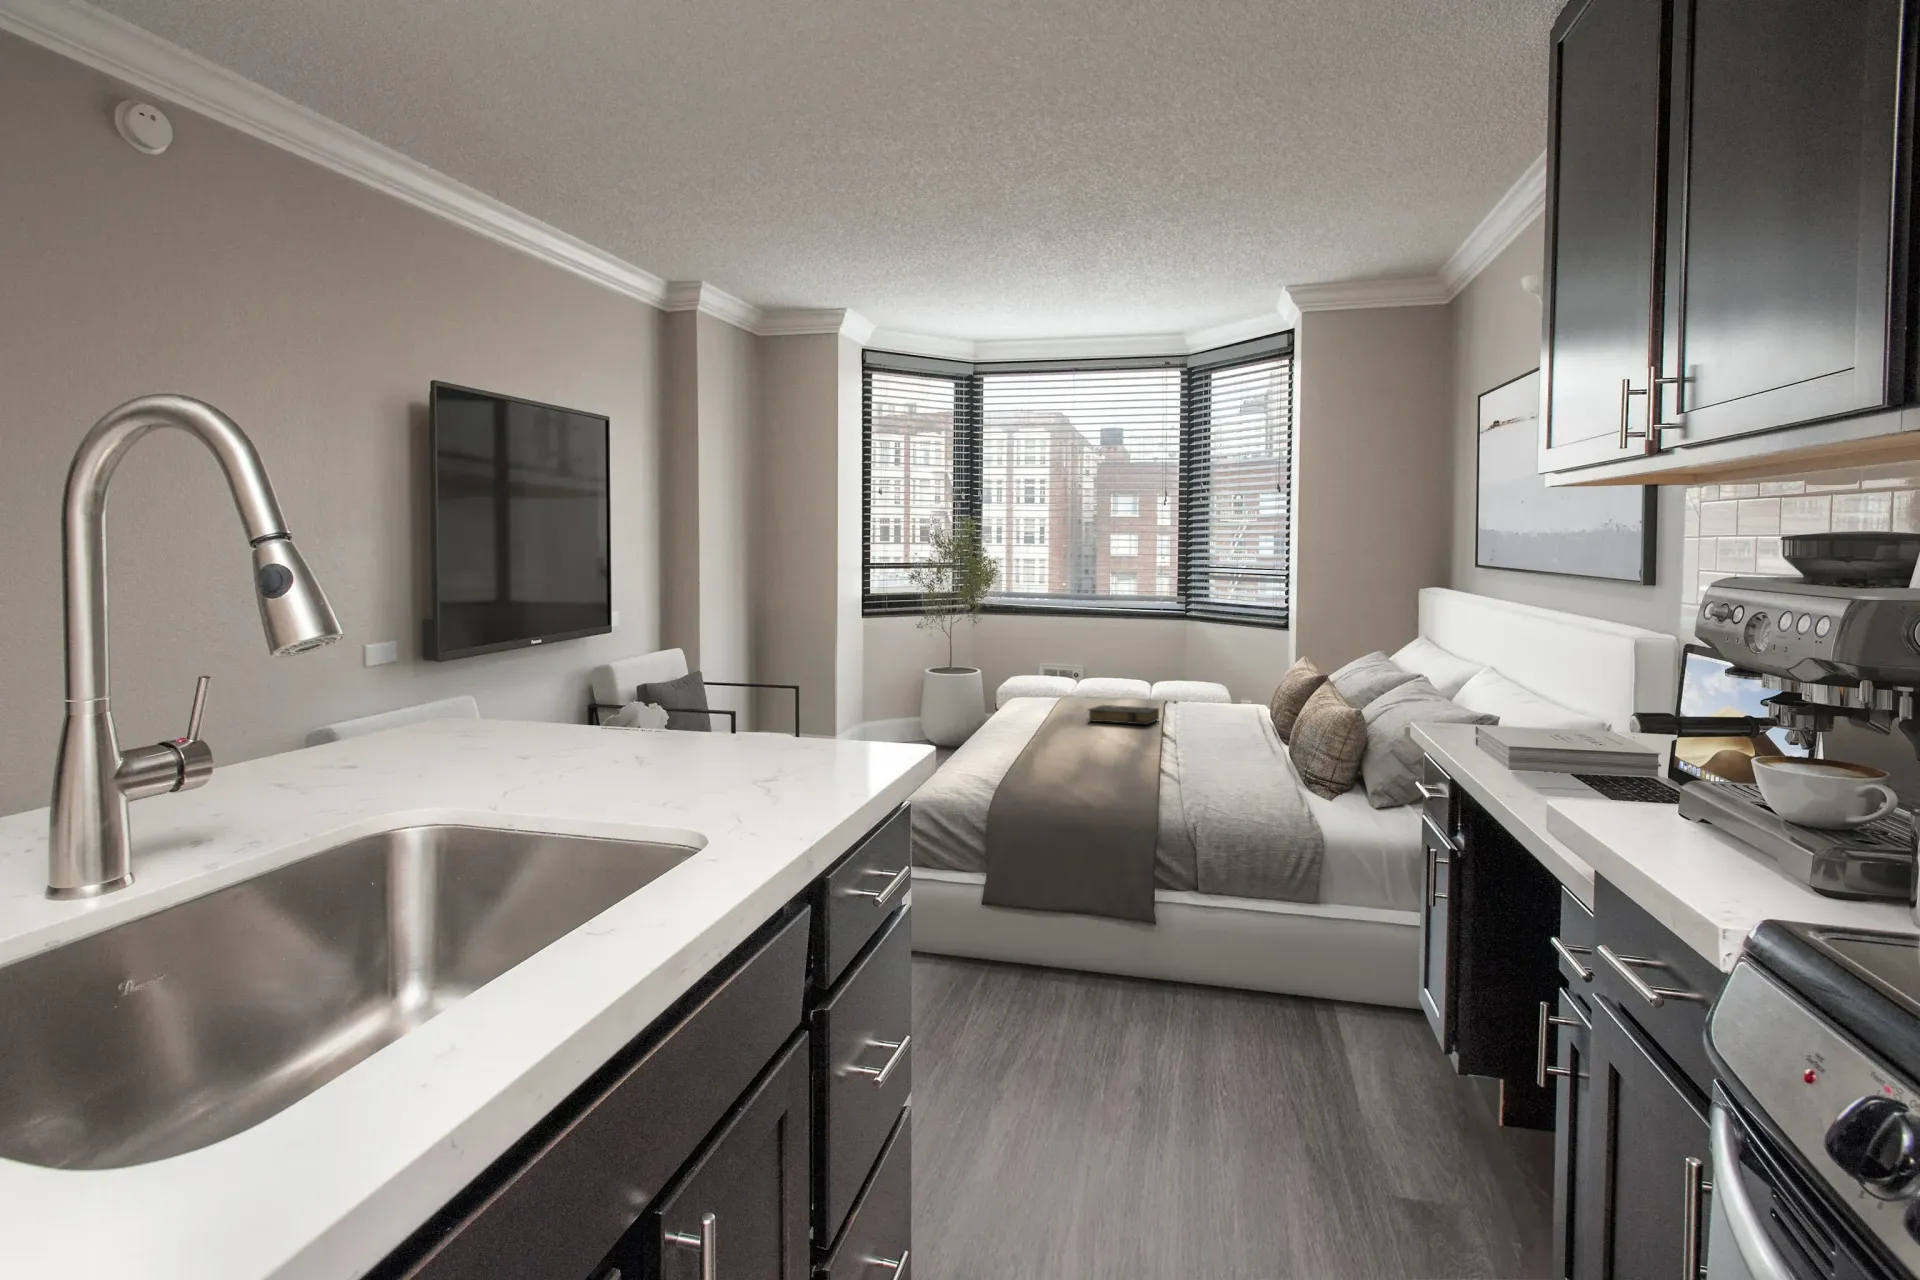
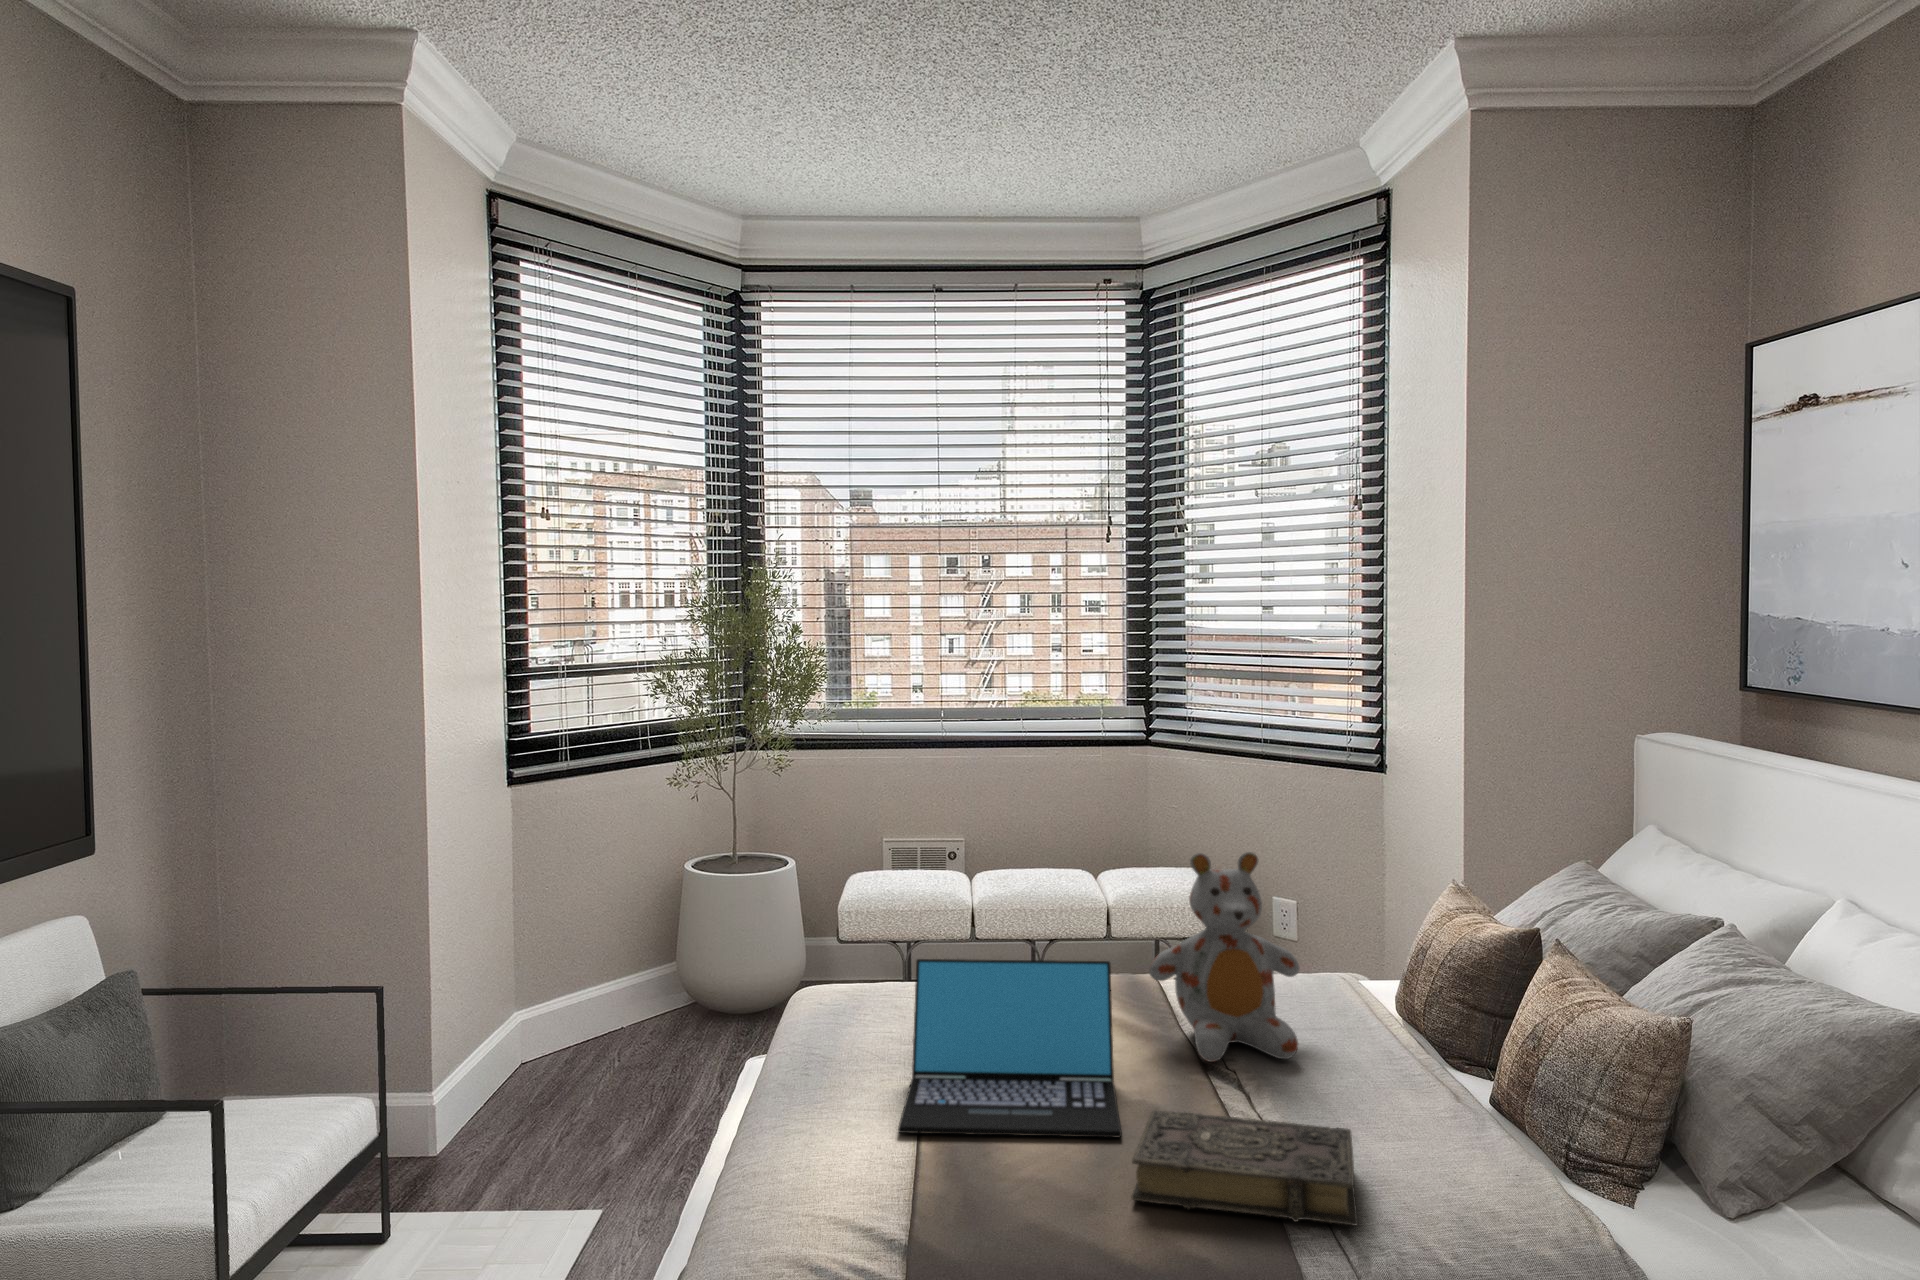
stuffed bear: none [1120,635,1177,706] -> present [1149,852,1299,1062]
laptop: none [1023,668,1102,715] -> present [898,959,1122,1137]

